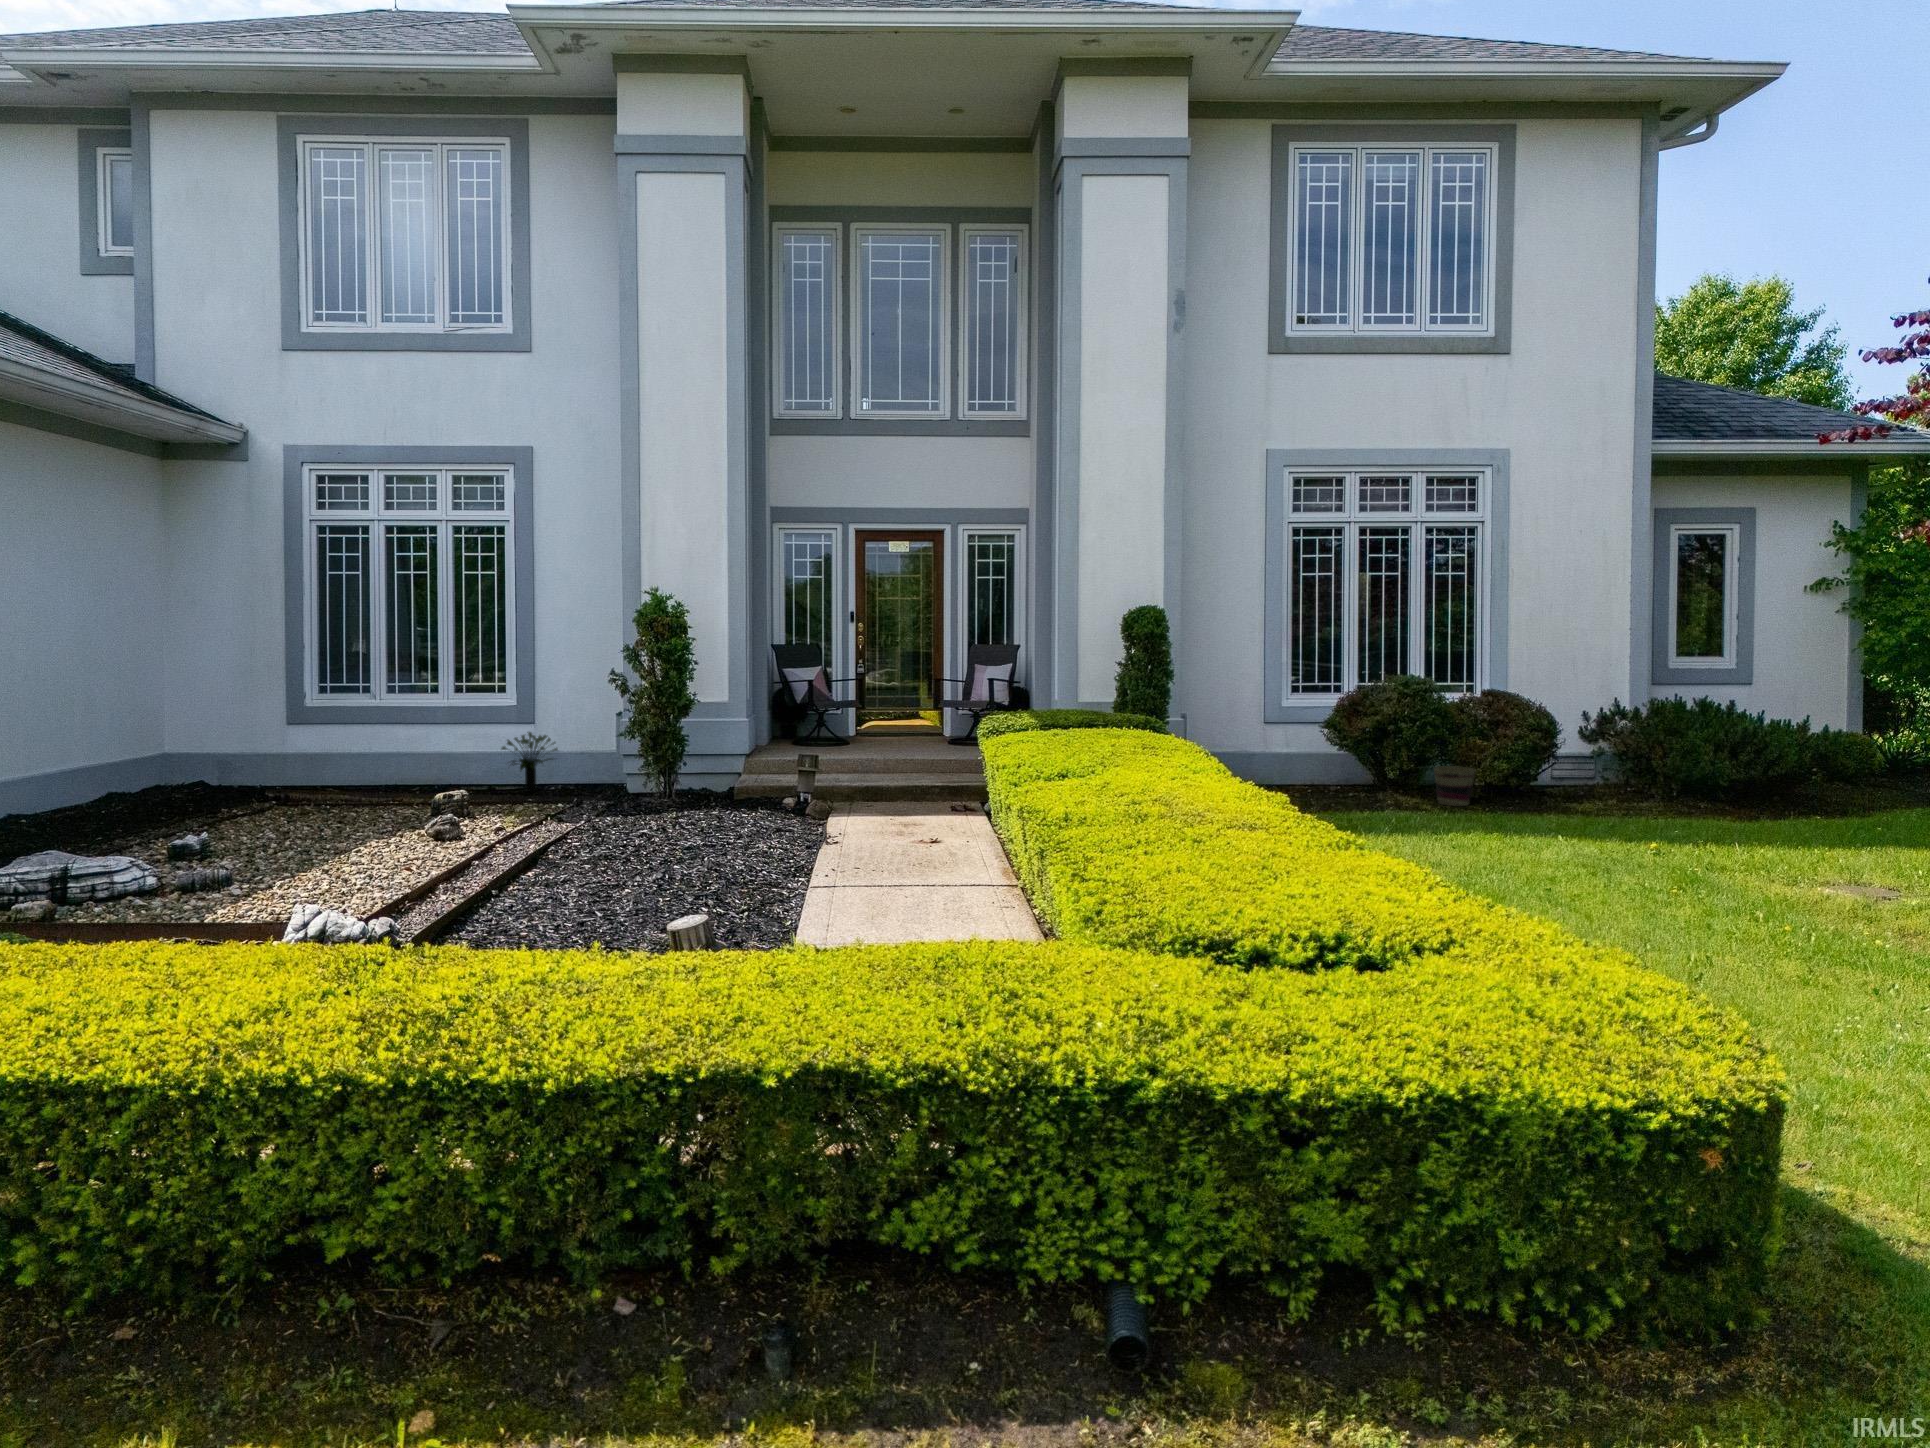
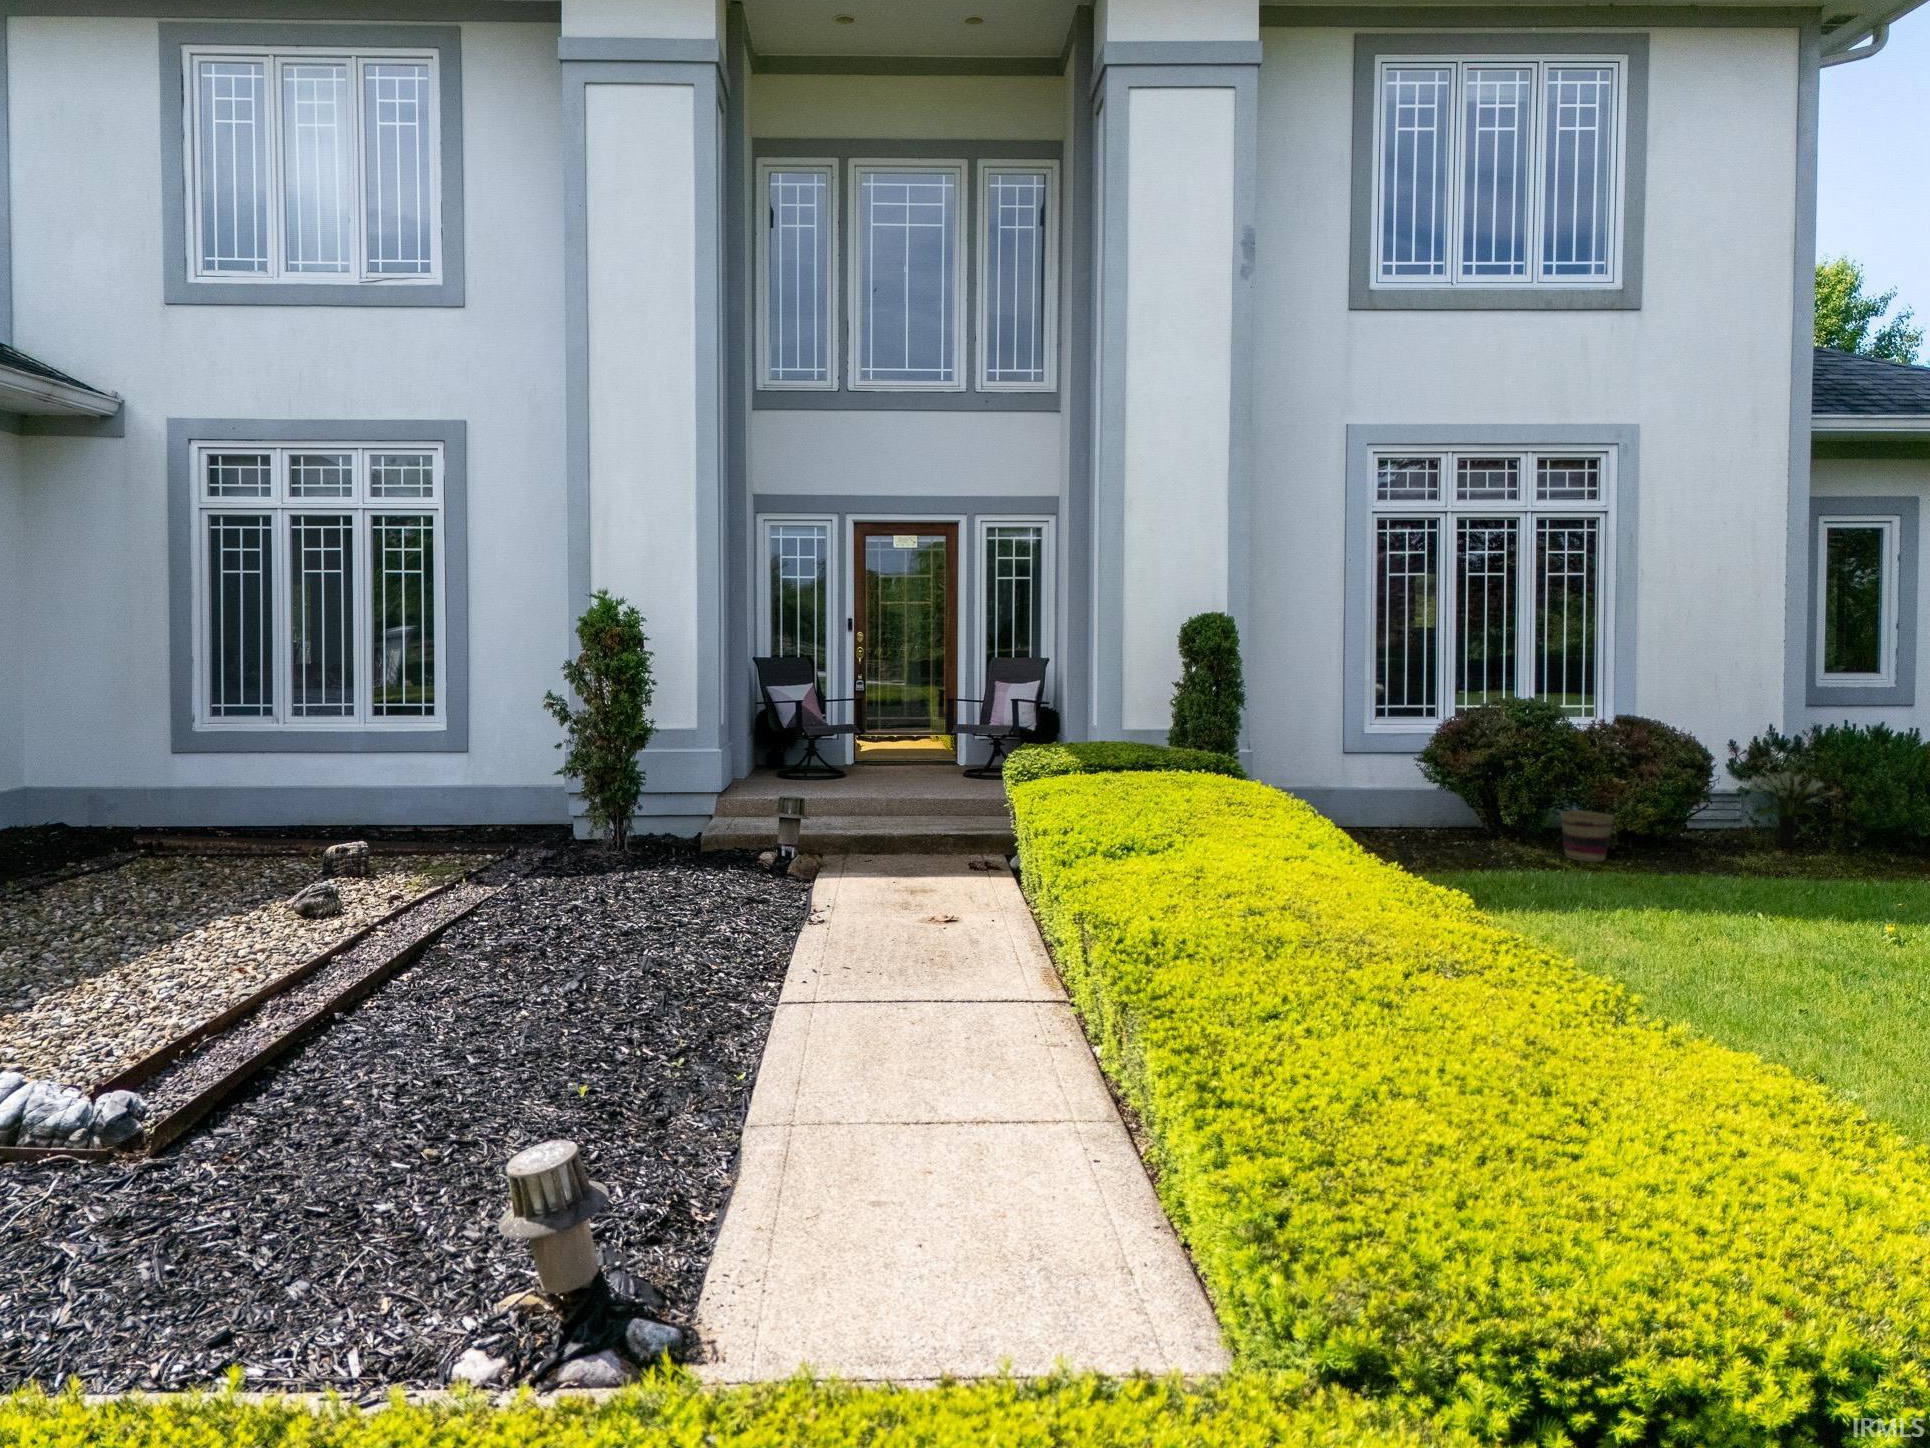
potted plant: present [502,732,558,792] -> present [1749,771,1835,848]

